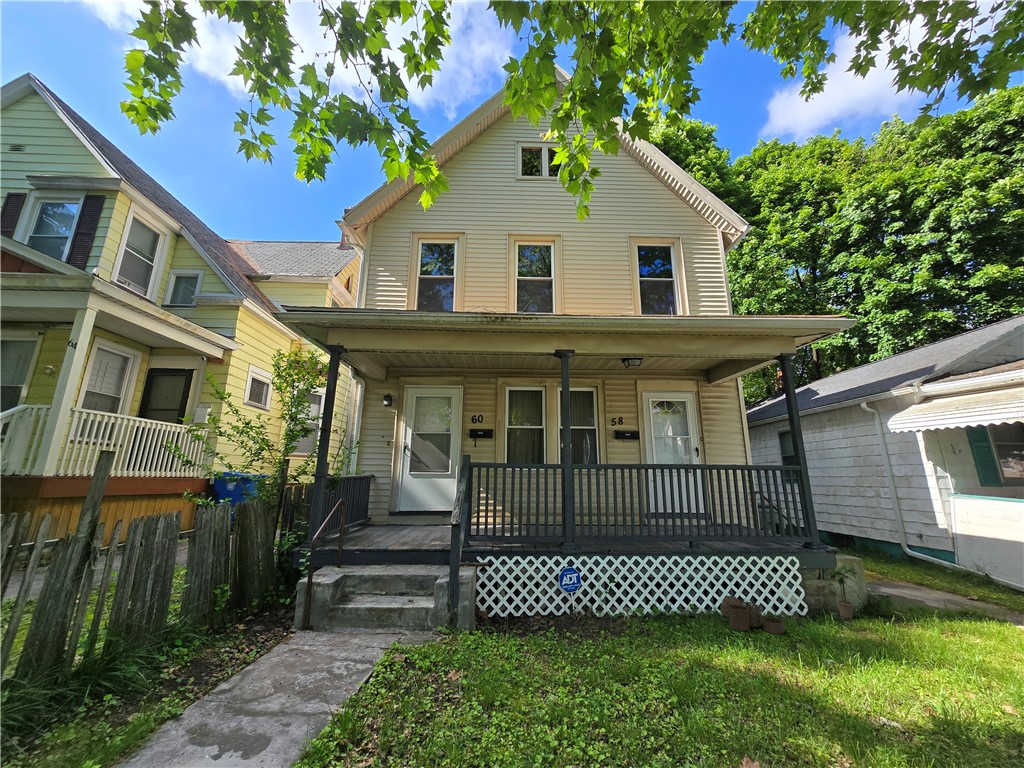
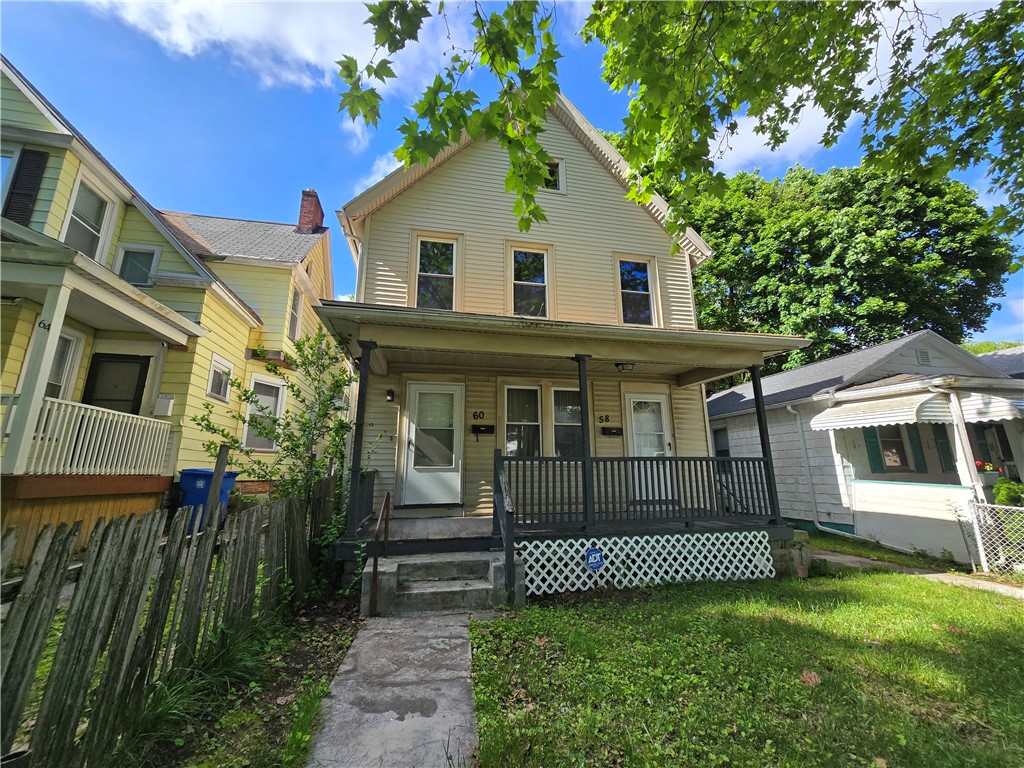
woven basket: present [721,596,784,634] -> none [714,564,768,591]

